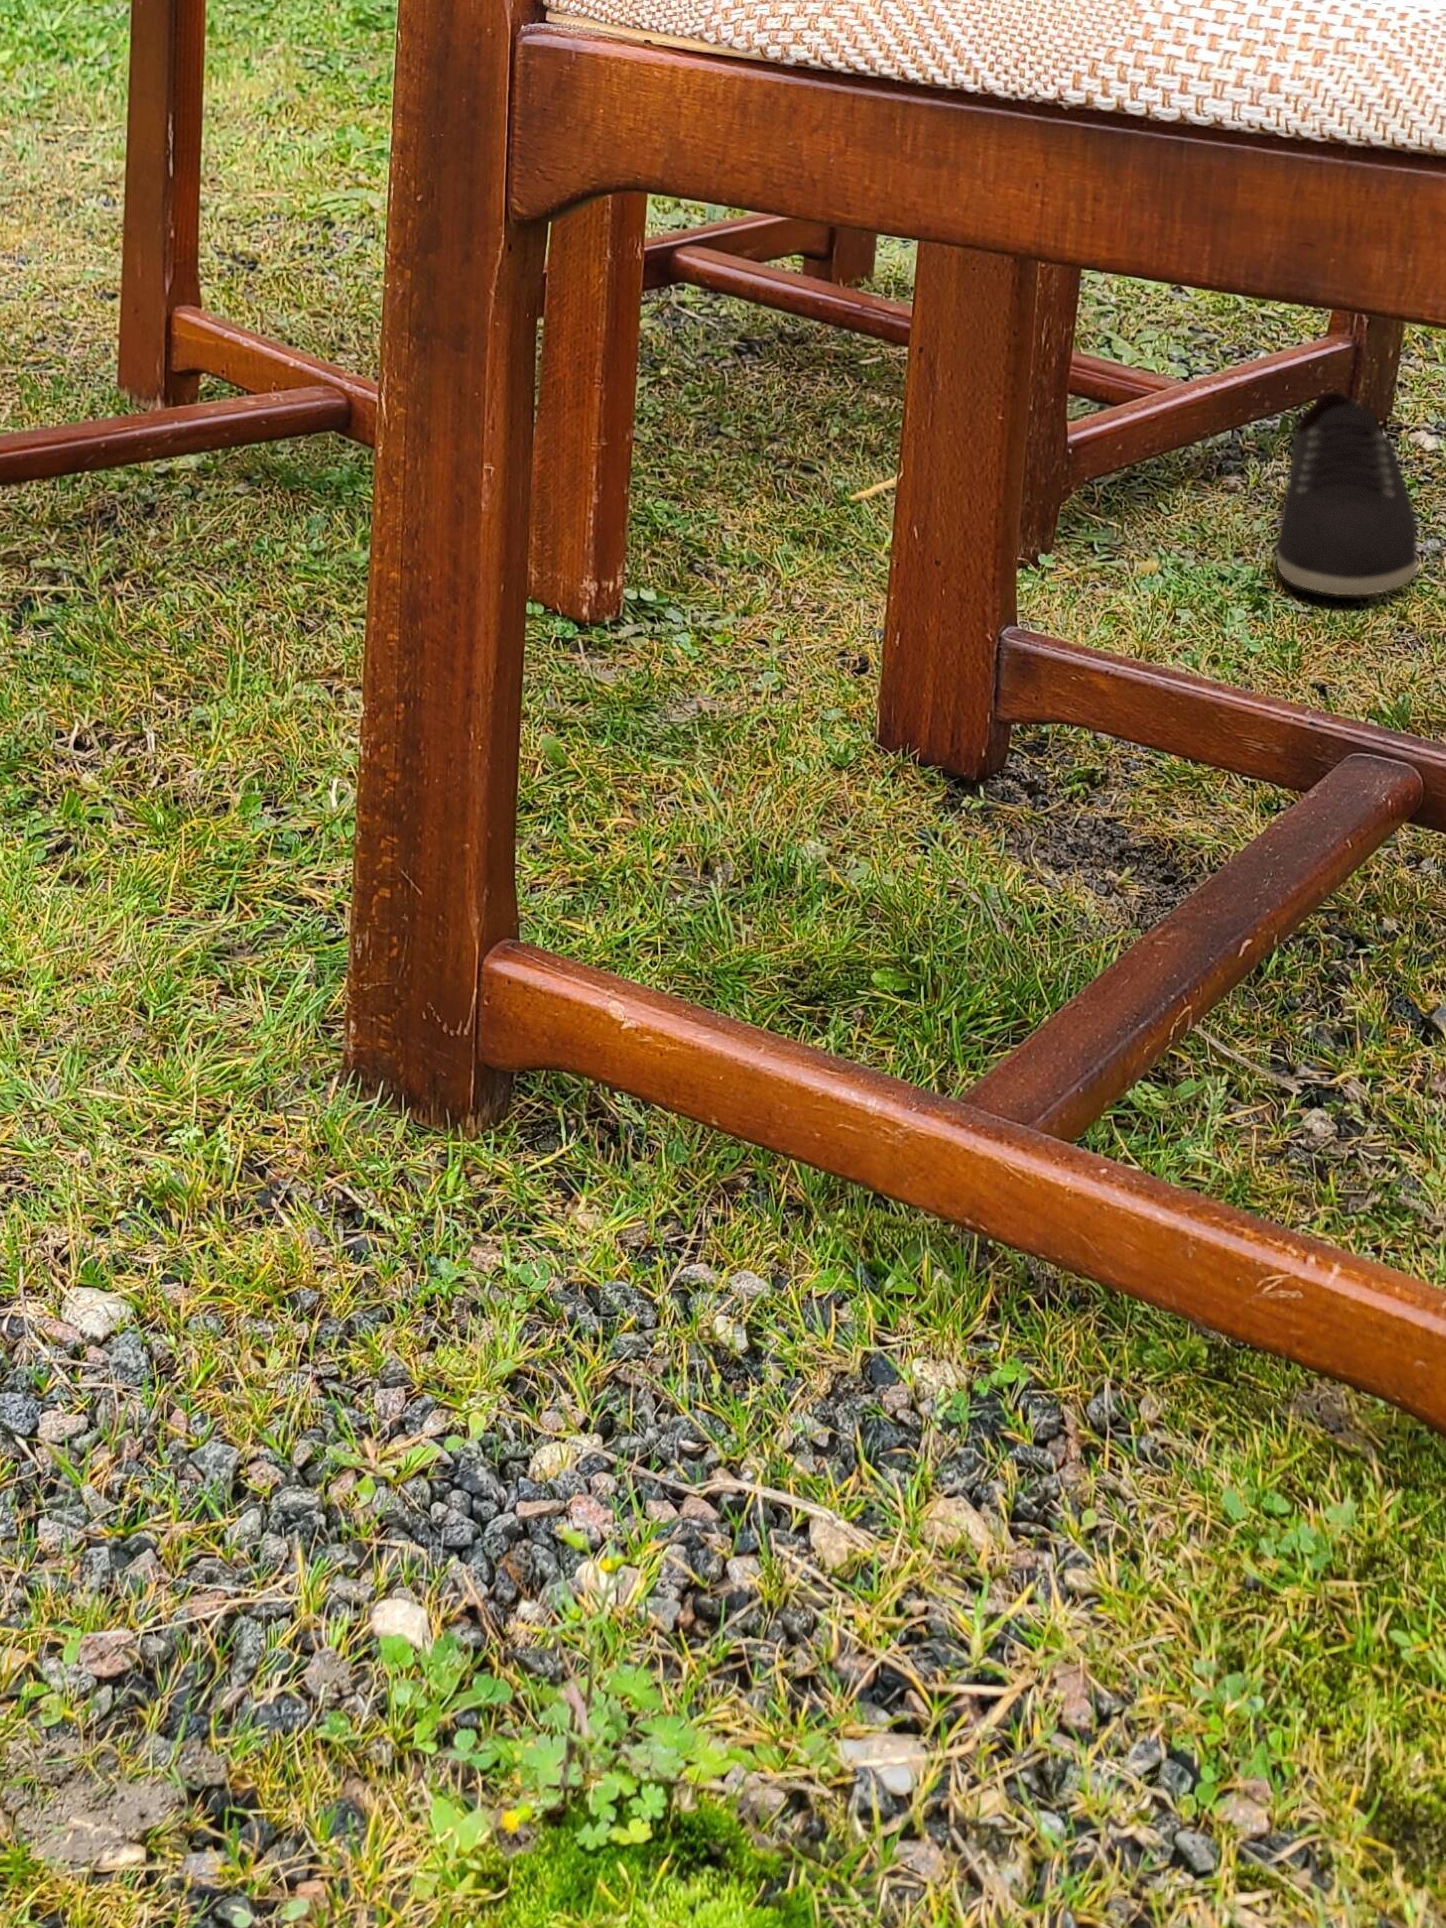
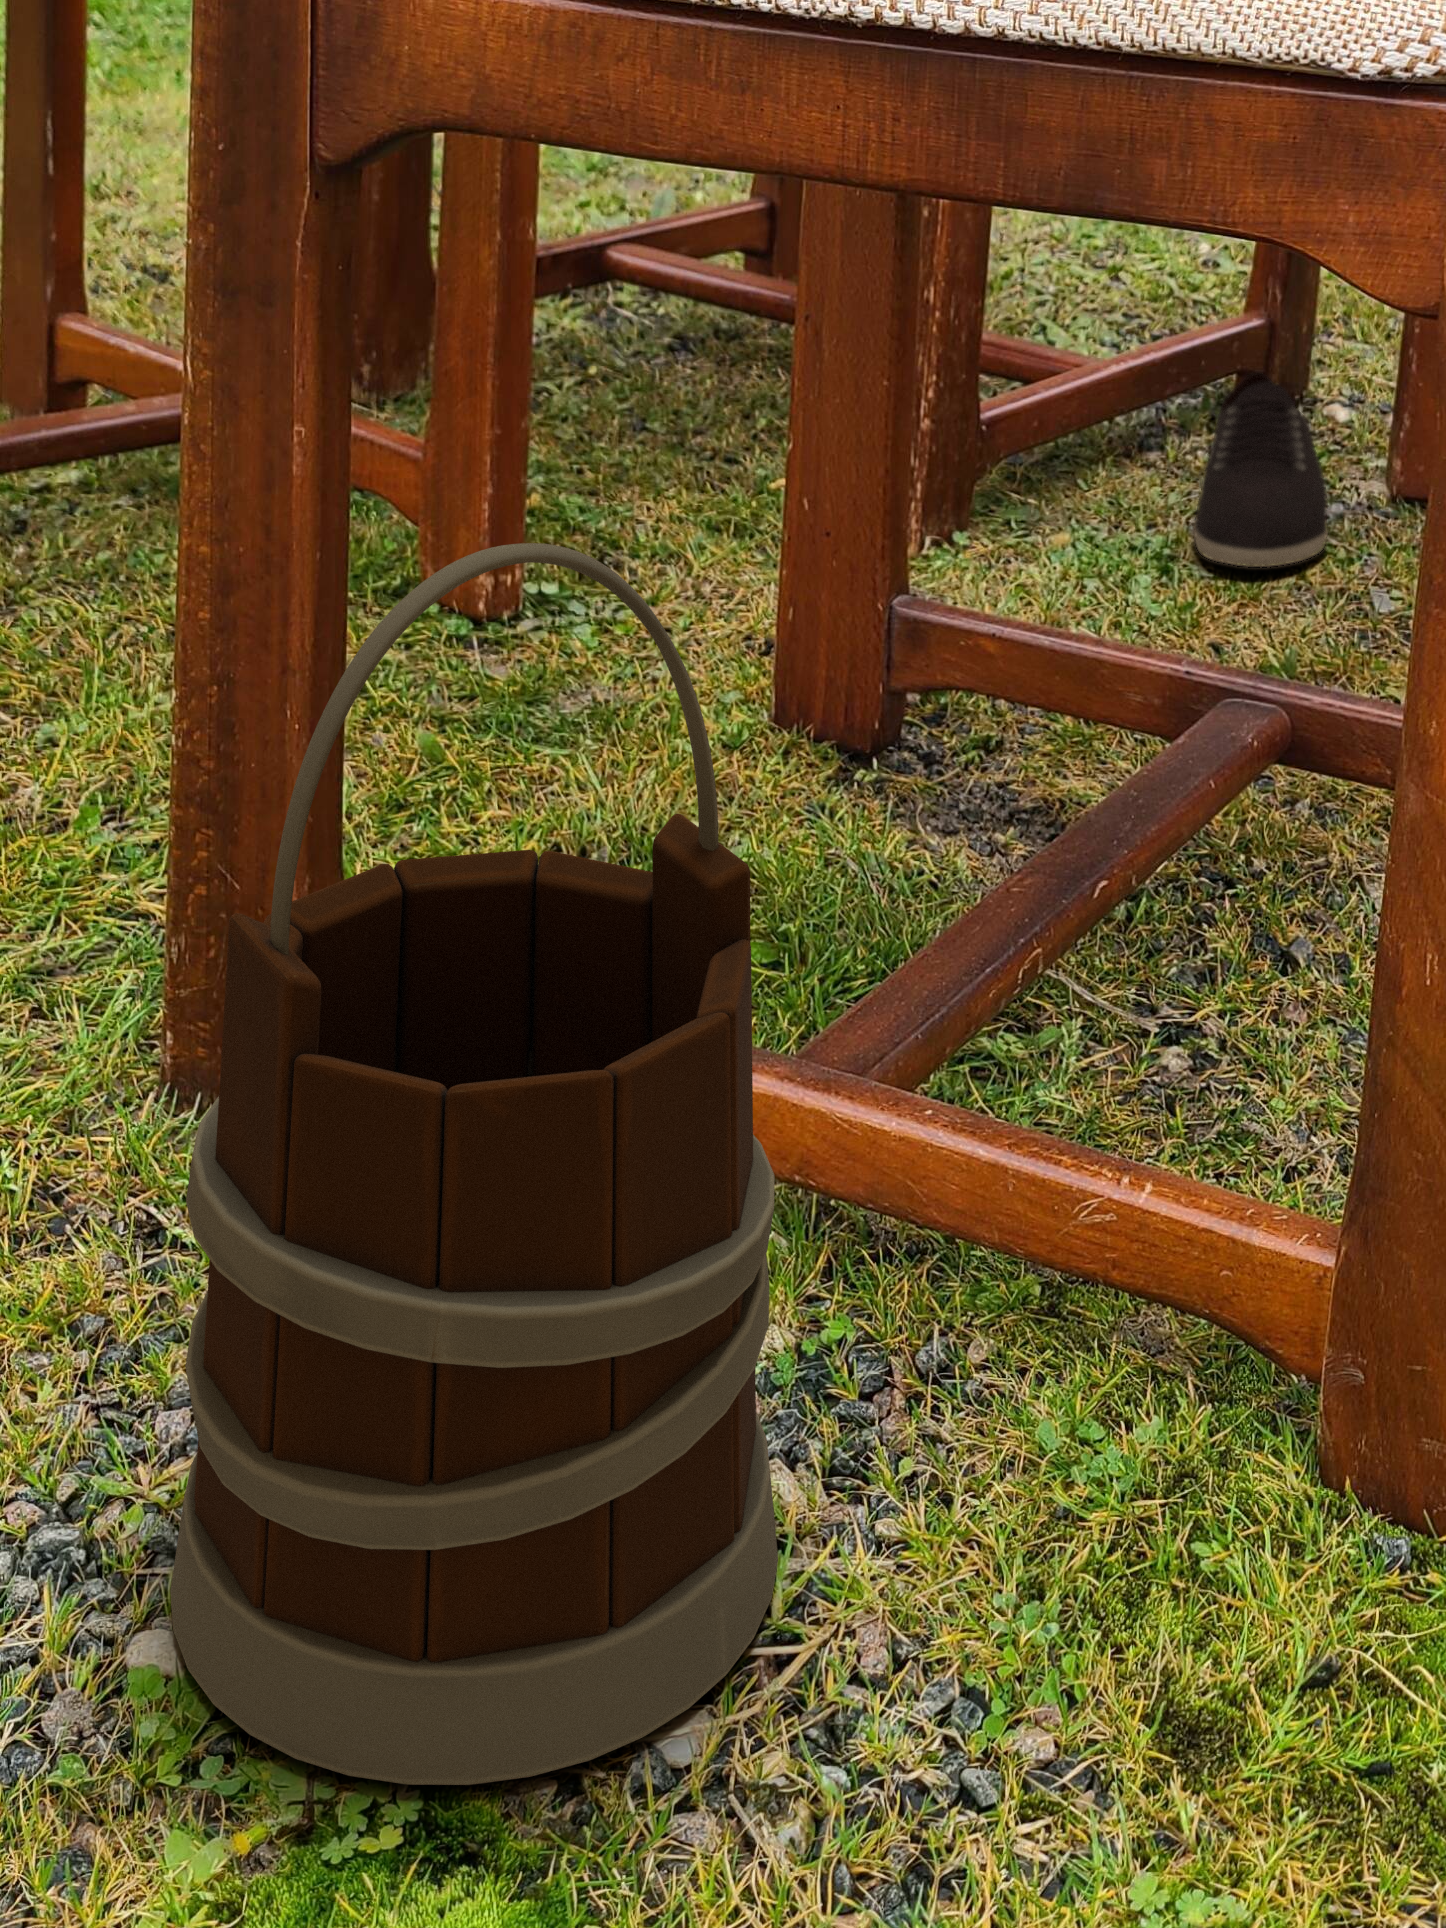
wooden bucket: none [407,618,984,1790] -> present [170,543,778,1785]

